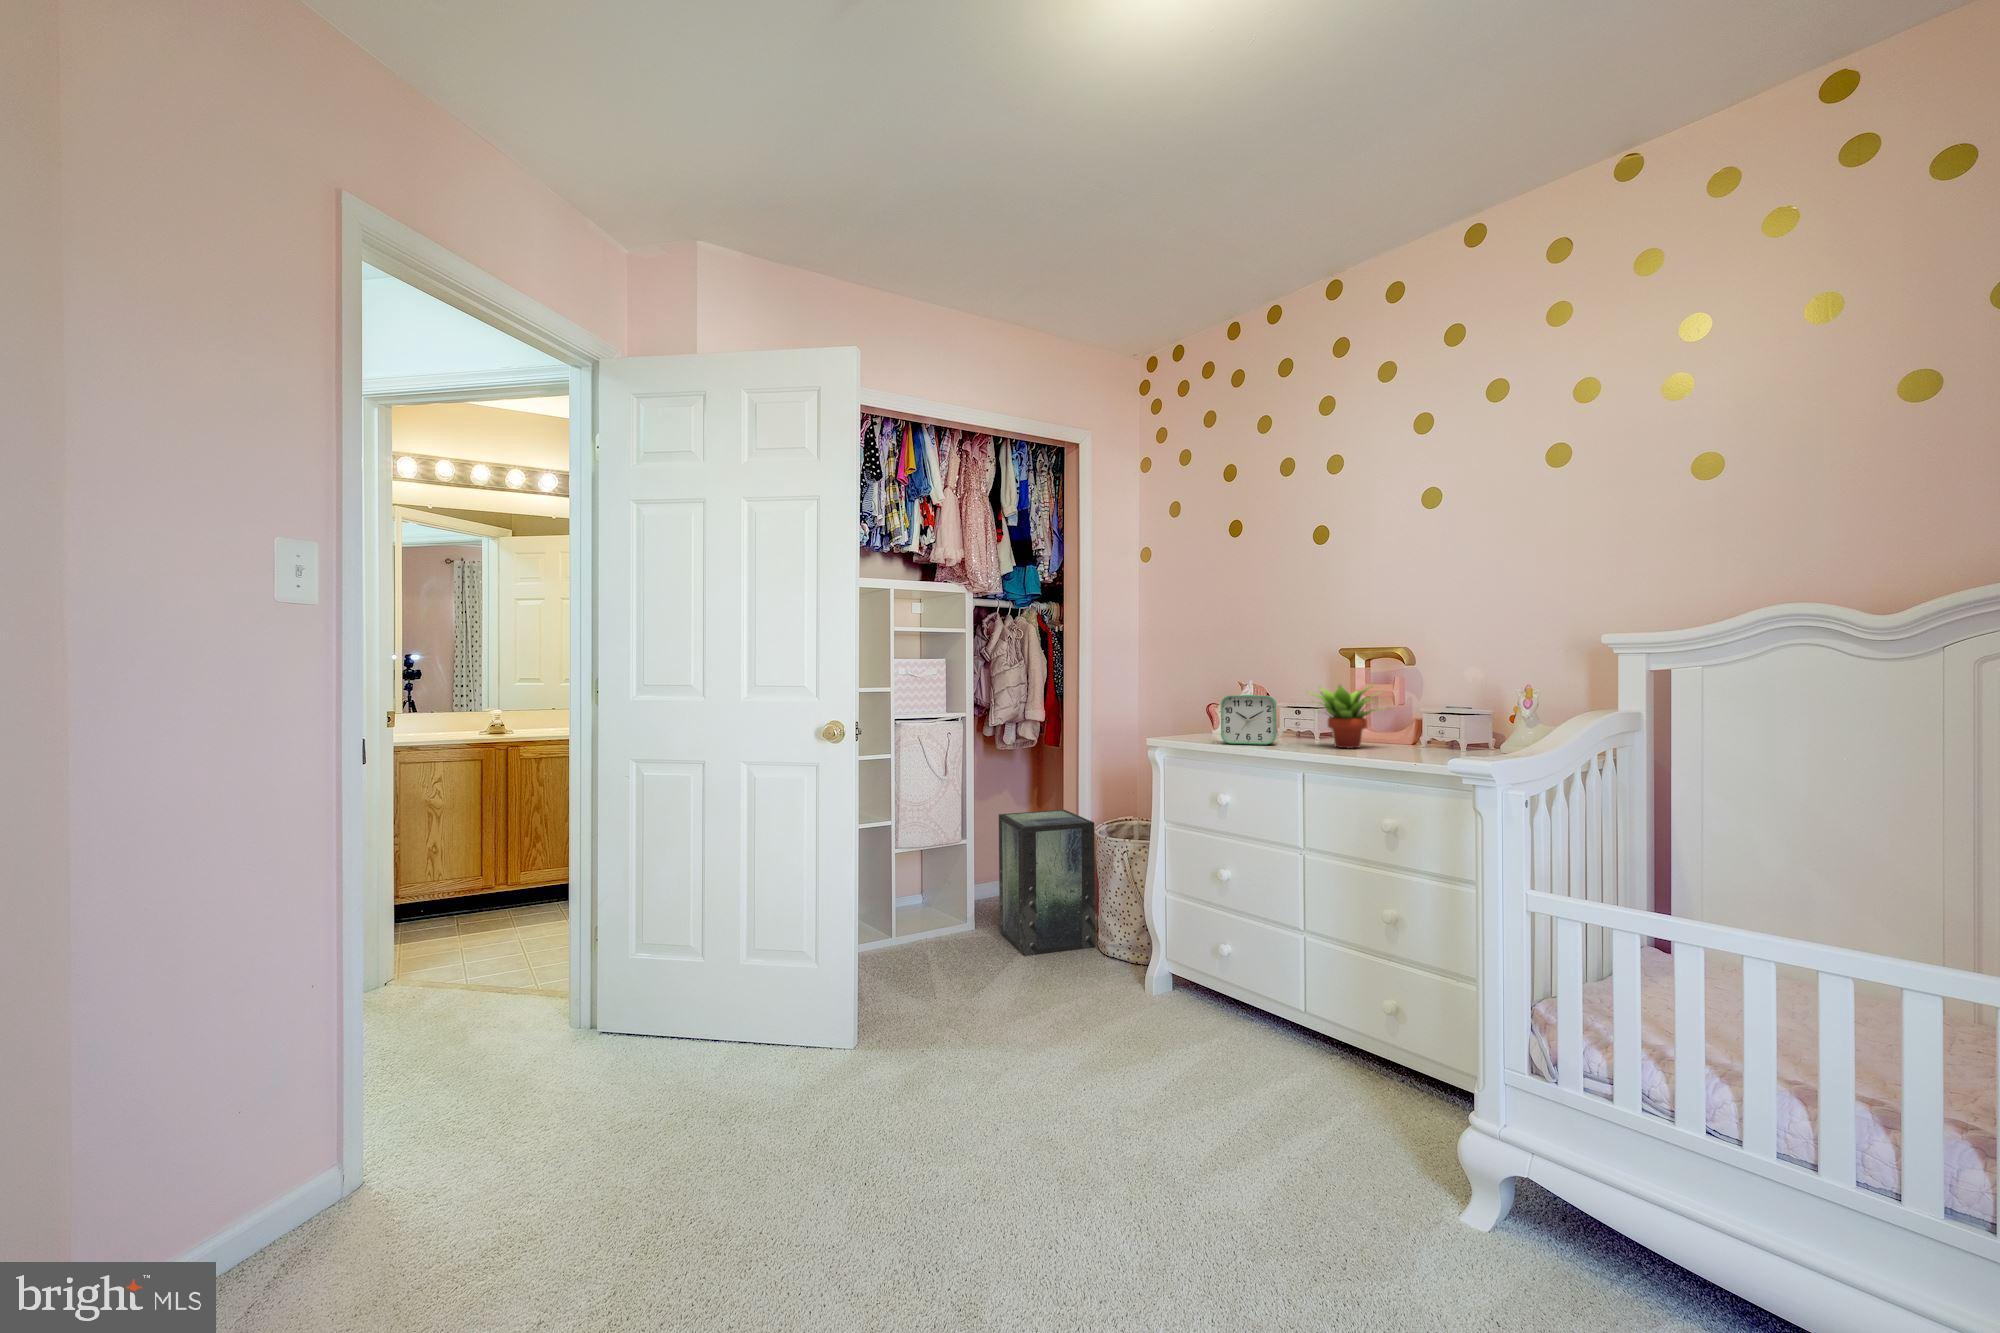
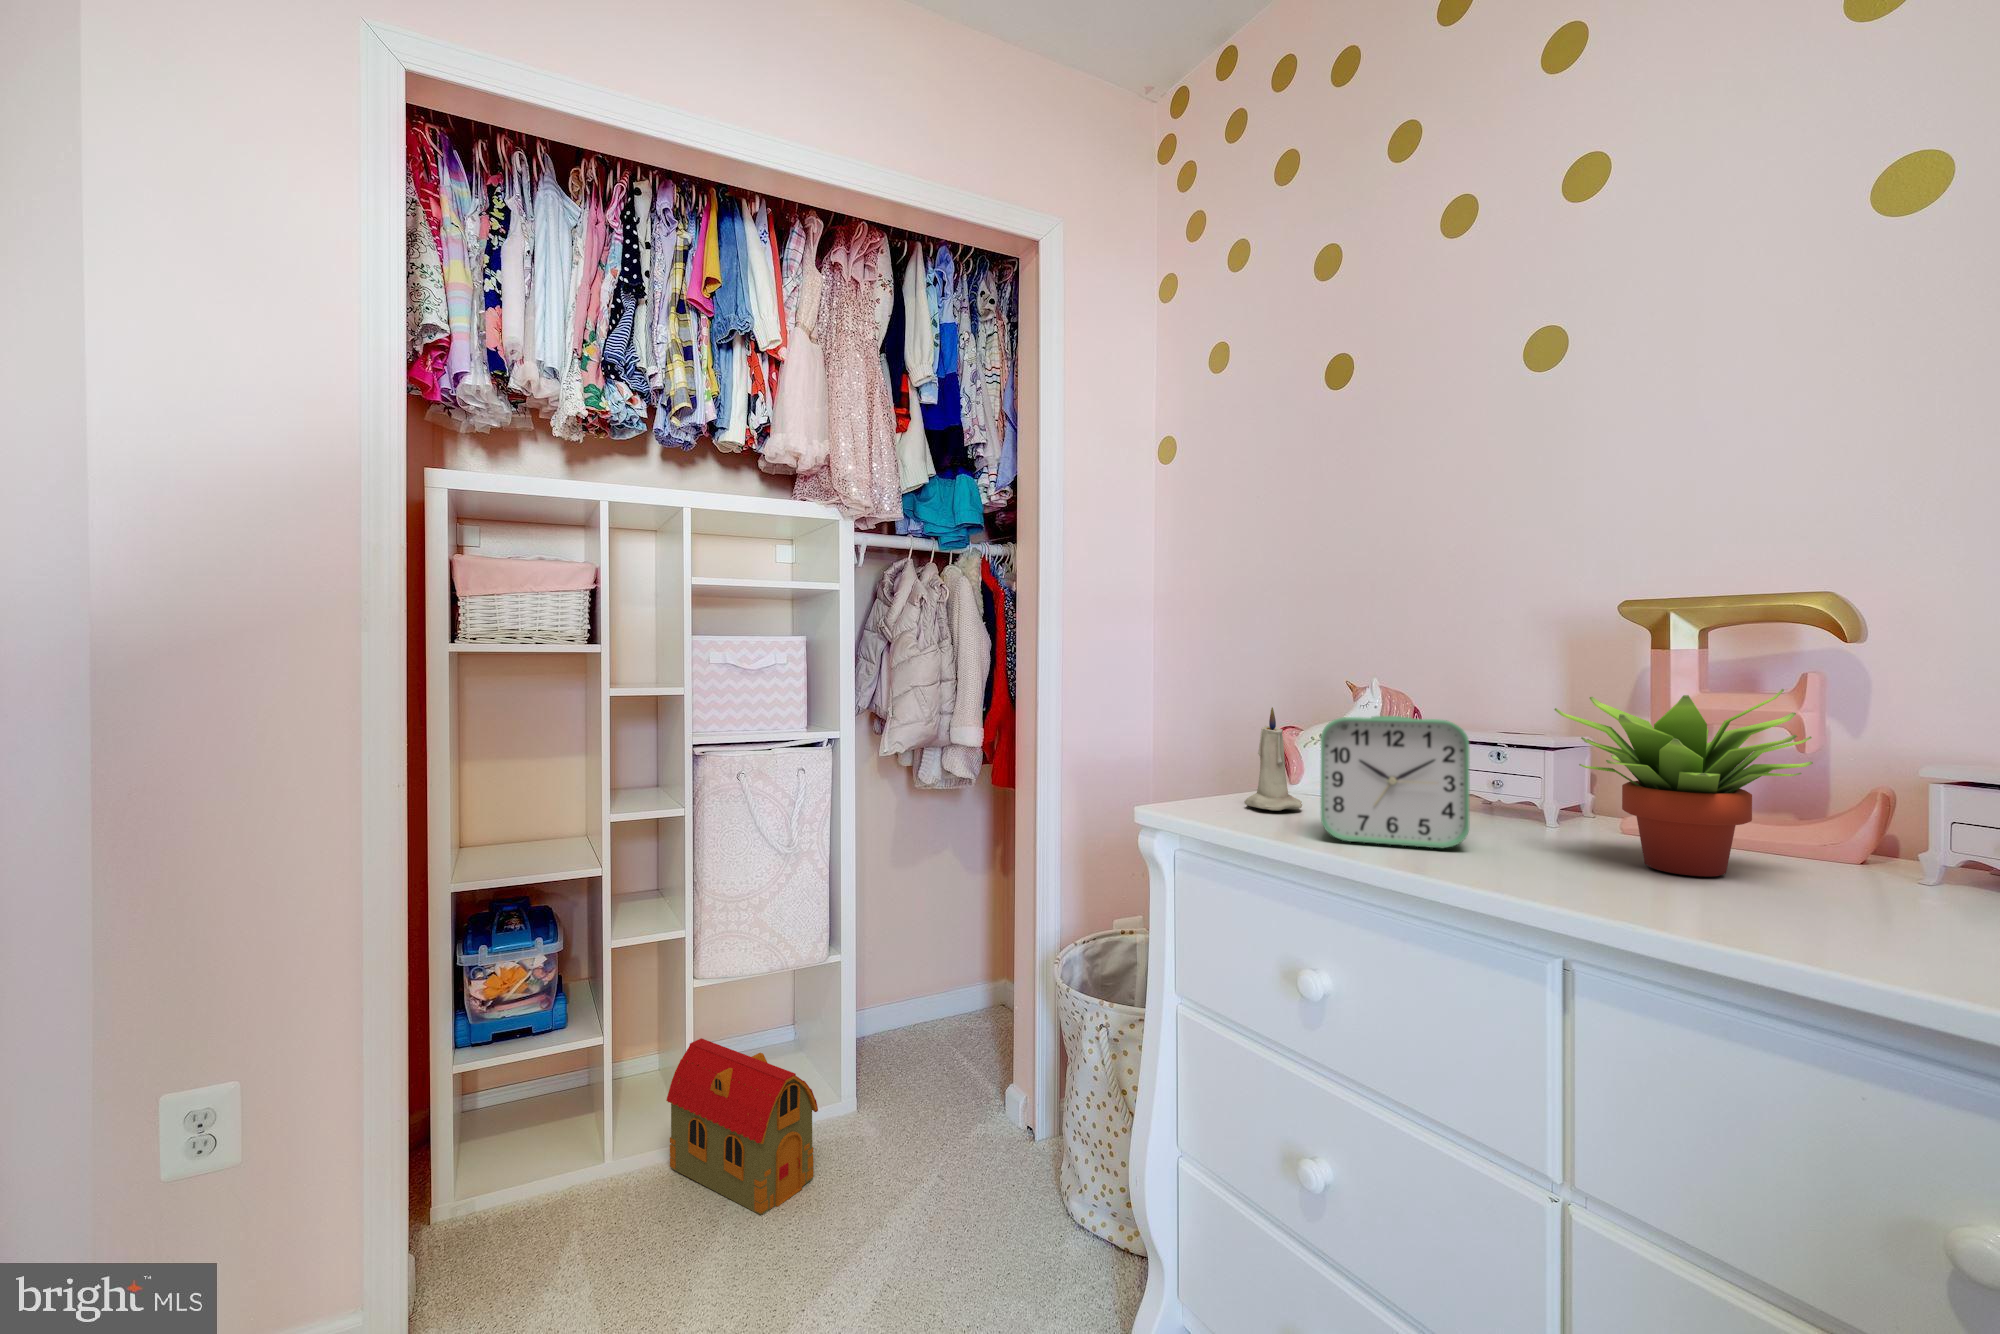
candle: none [1192,693,1217,738] -> present [1244,707,1302,811]
storage box: present [999,810,1095,956] -> none [885,906,1052,1211]
toy house: none [888,879,971,959] -> present [666,1038,818,1215]

